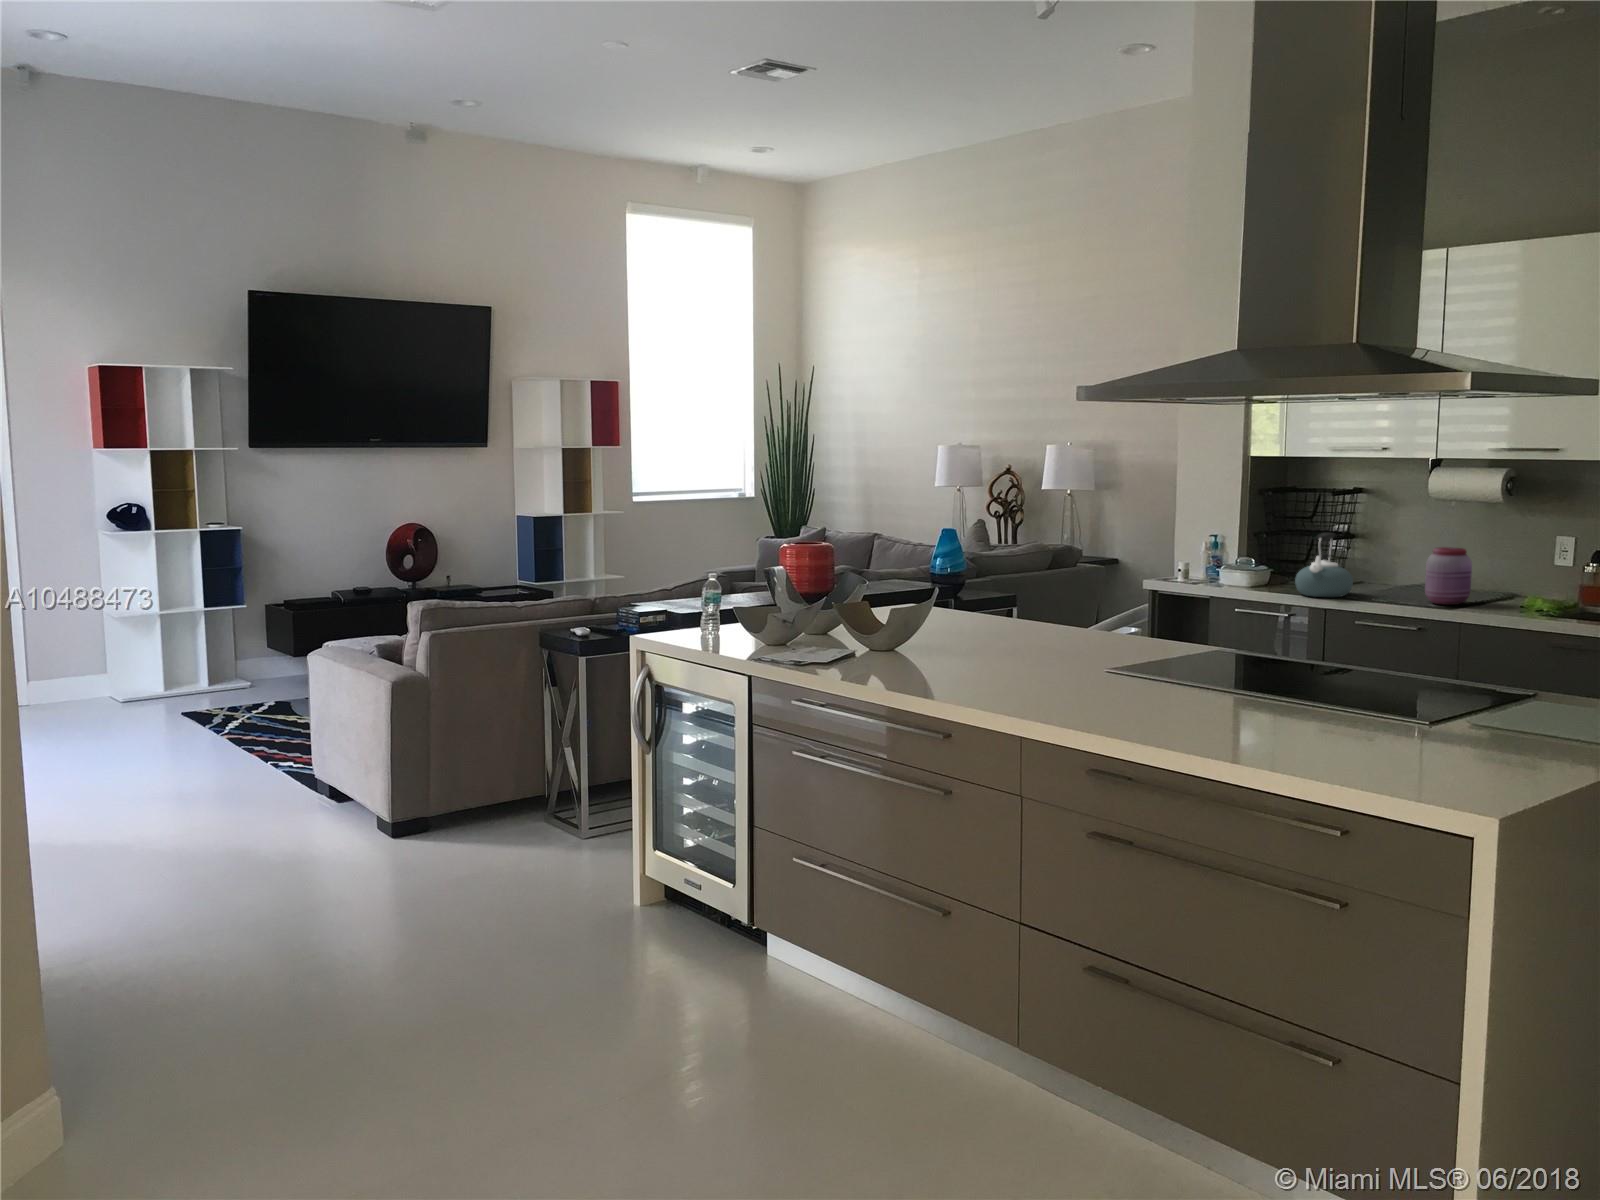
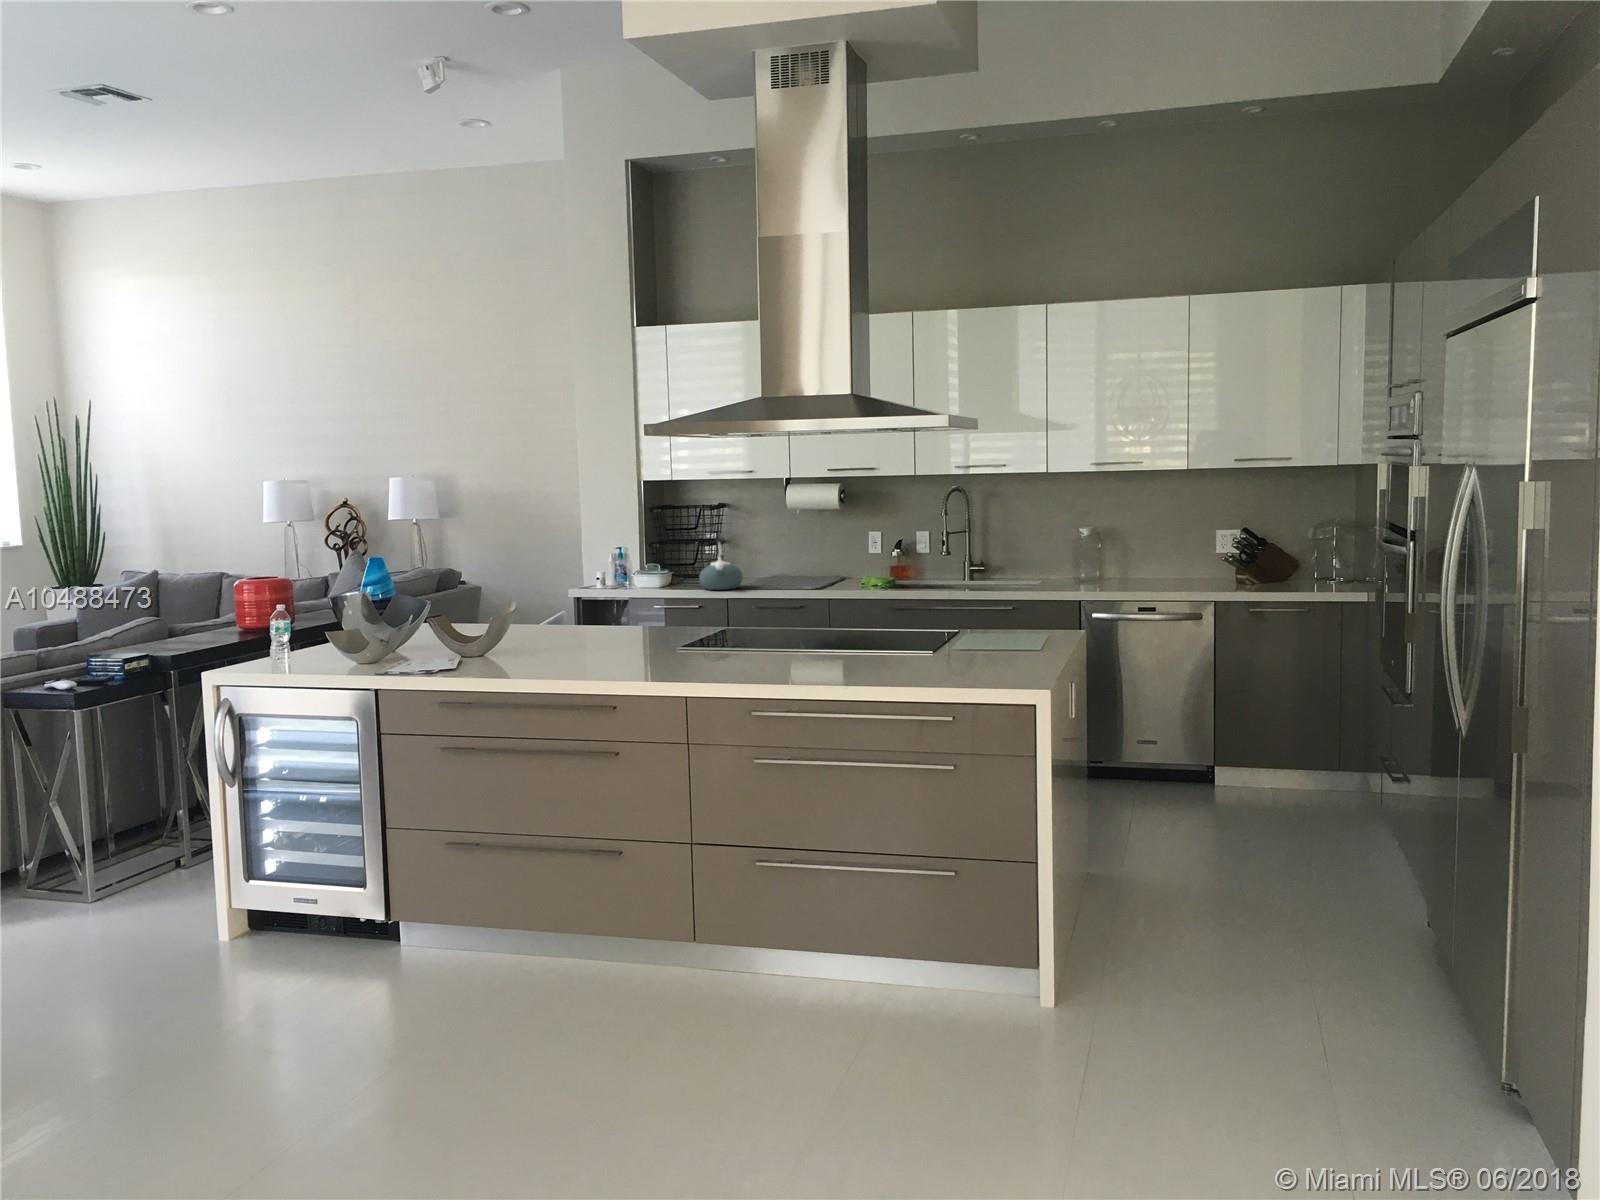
jar: present [1425,547,1472,605] -> none [797,544,829,587]

